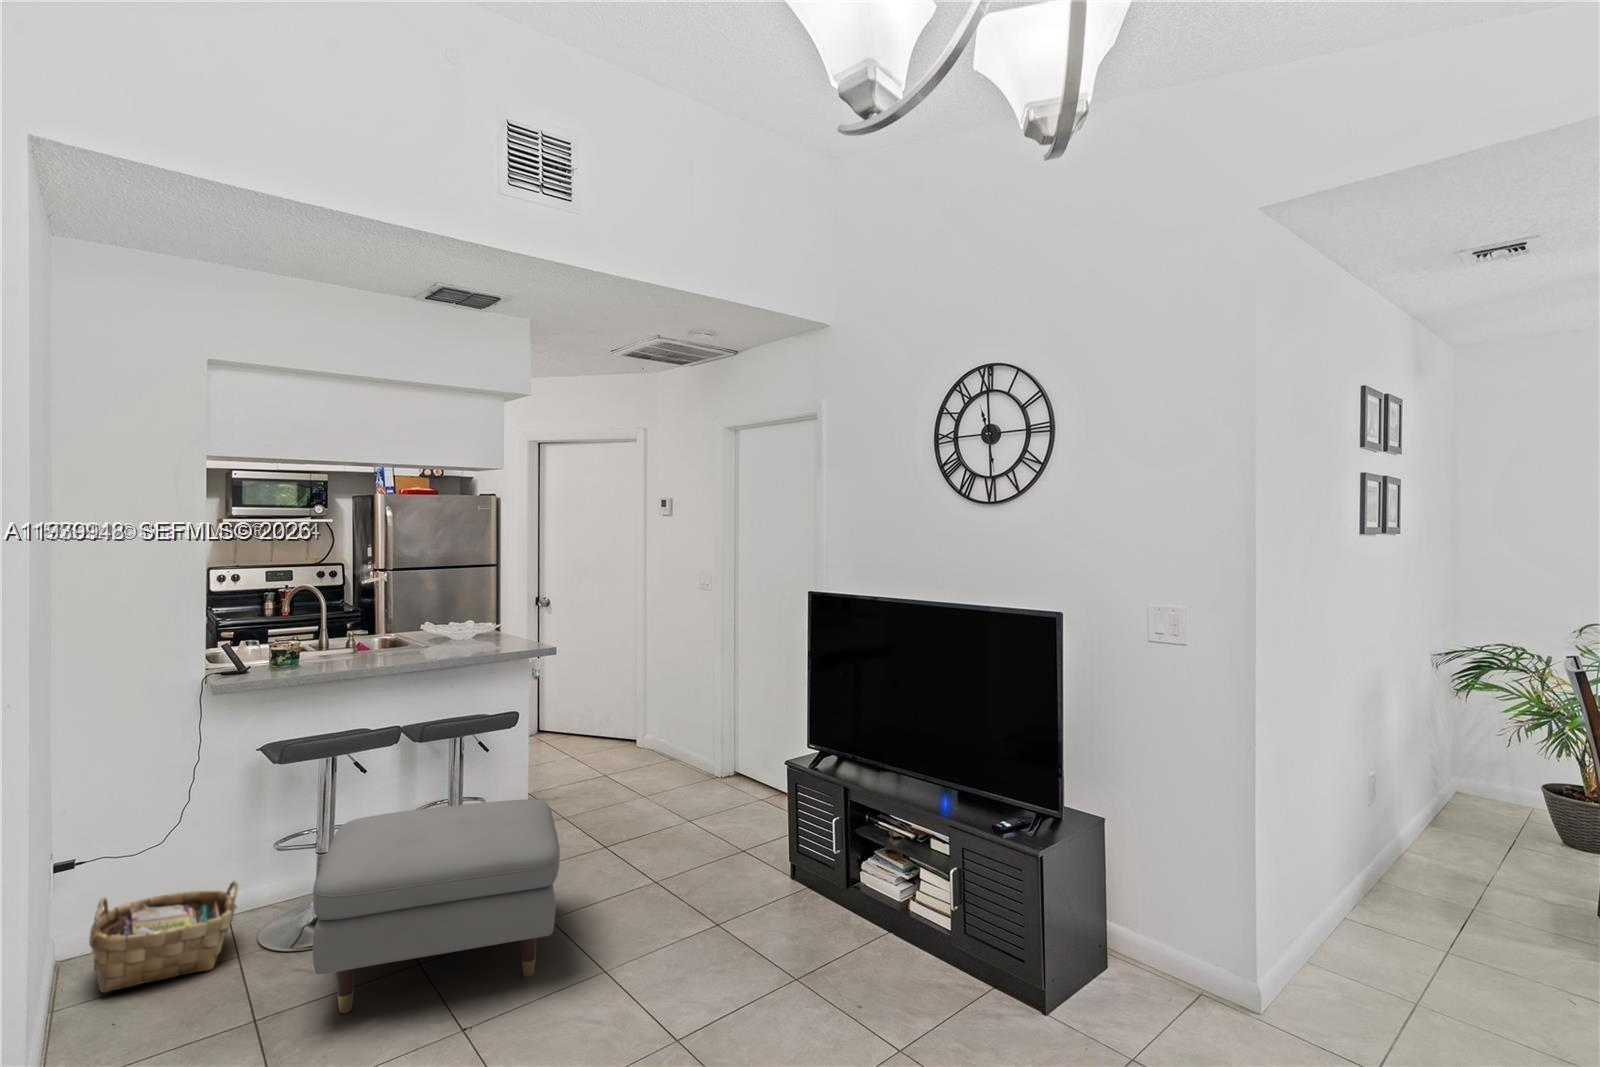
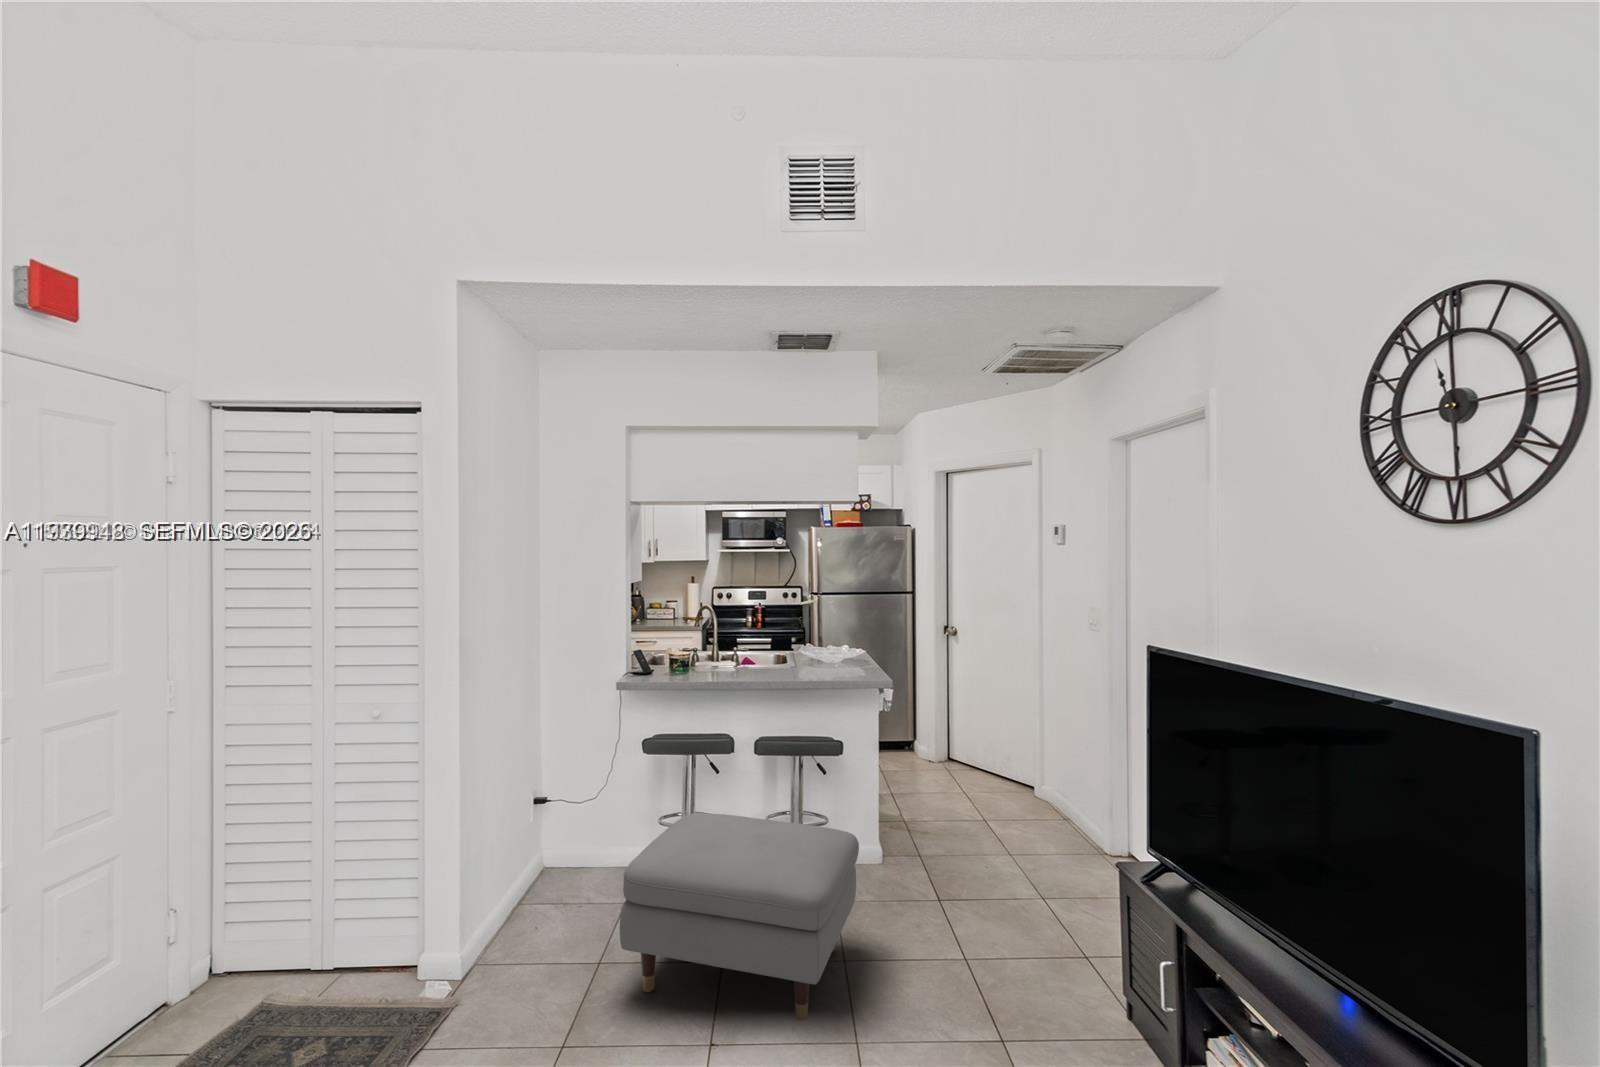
woven basket: present [89,881,238,993] -> none [524,832,624,913]

